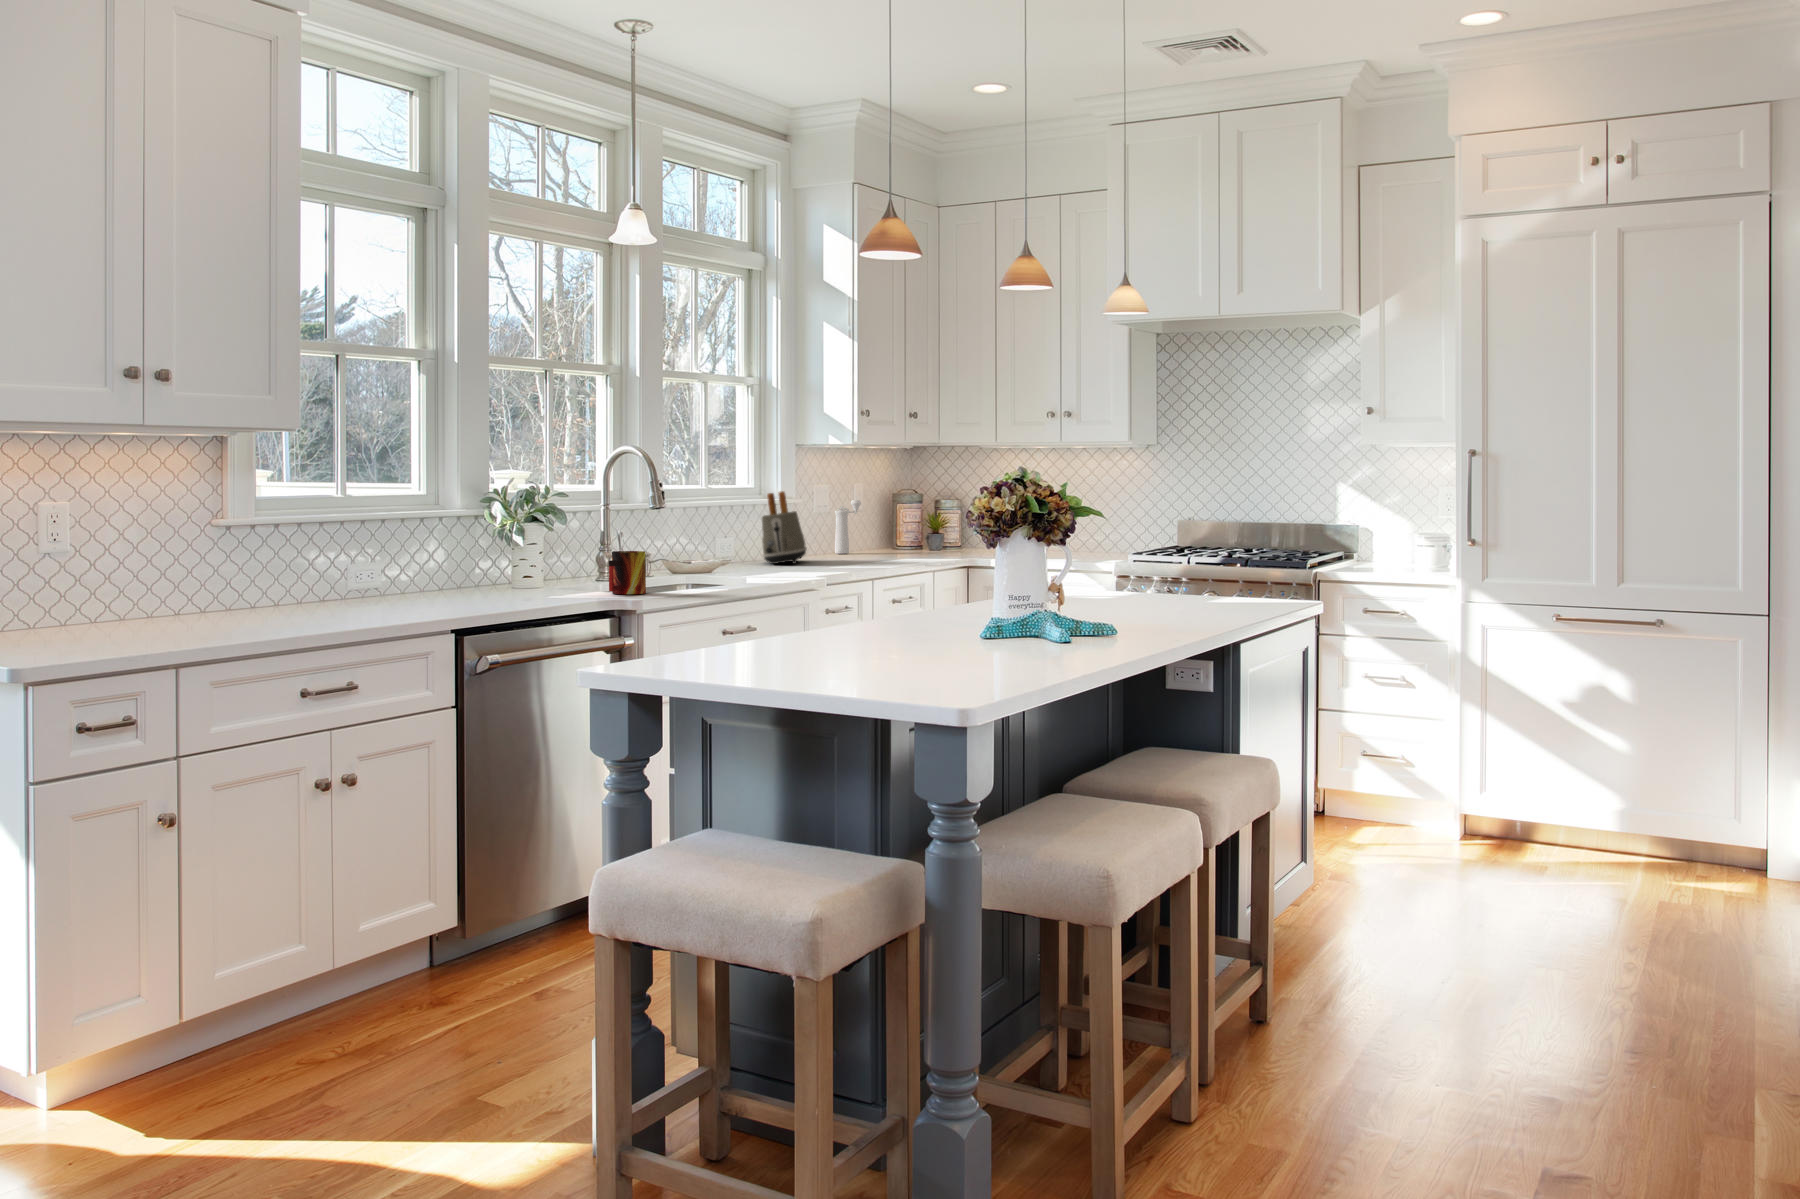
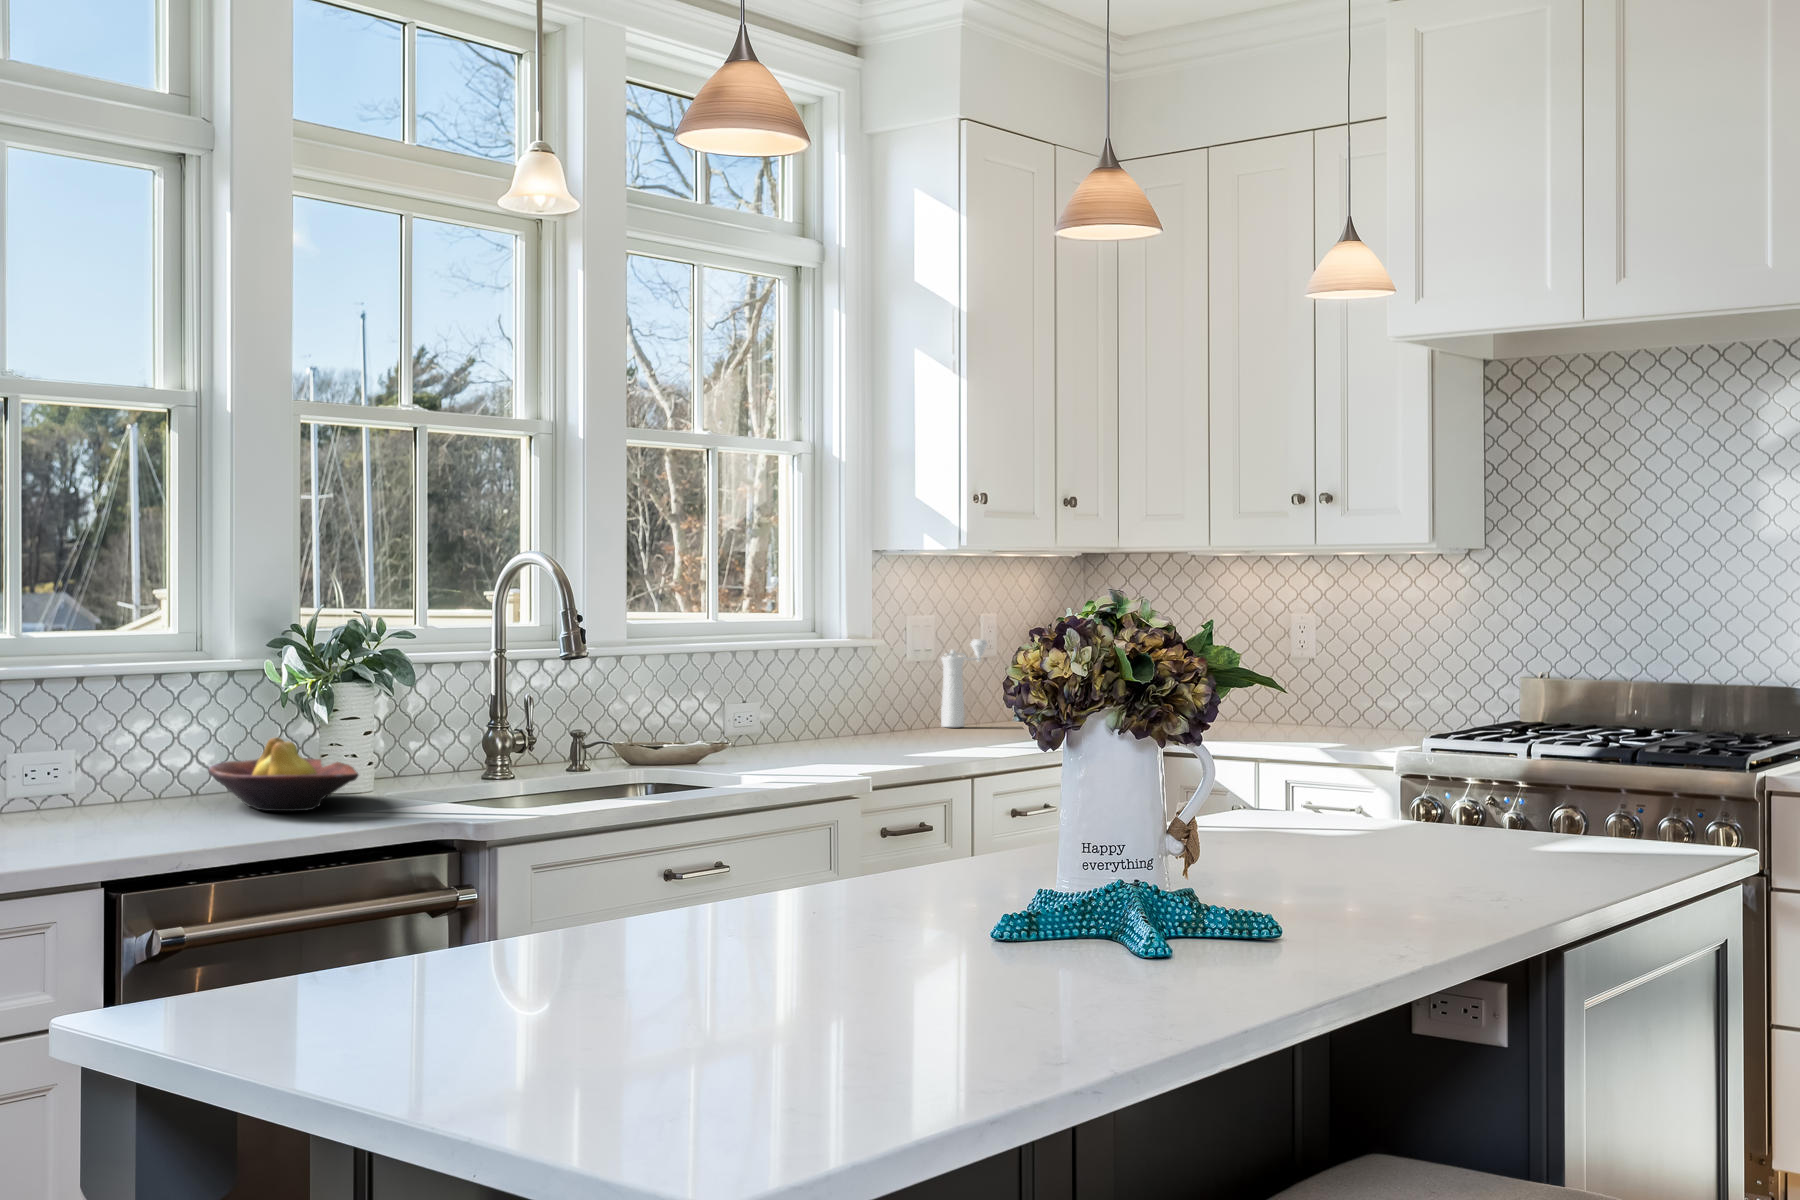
toaster: present [762,491,807,564] -> none [796,625,878,747]
mug: present [609,551,646,594] -> none [450,731,522,808]
fruit bowl: none [458,556,553,597] -> present [208,737,358,811]

